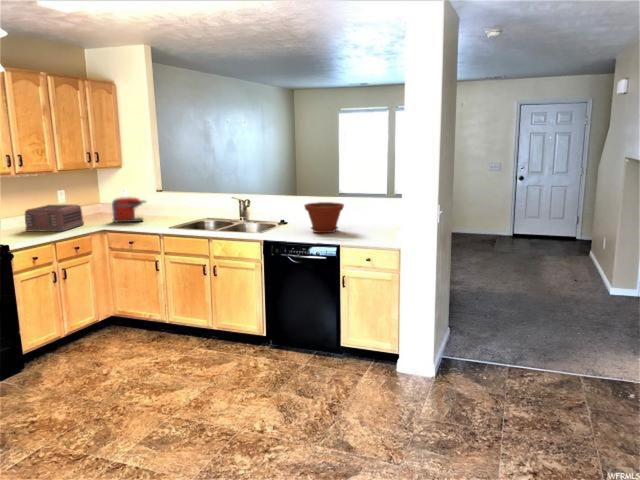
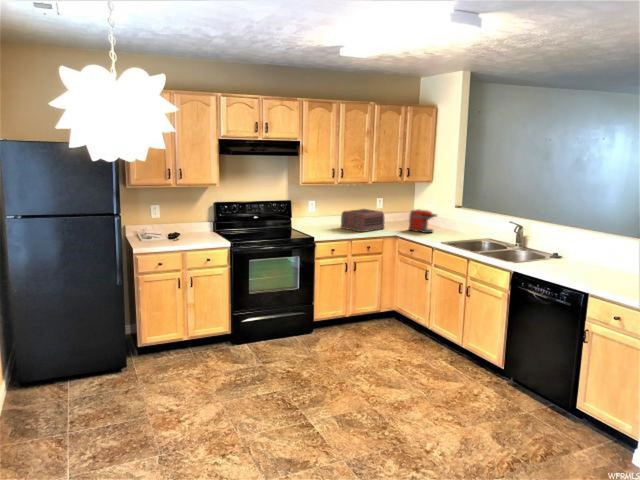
plant pot: present [304,202,344,233] -> none [566,241,619,278]

